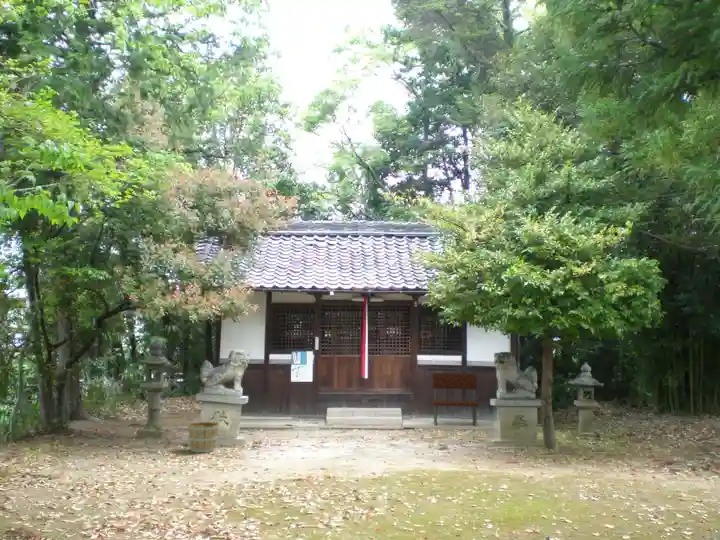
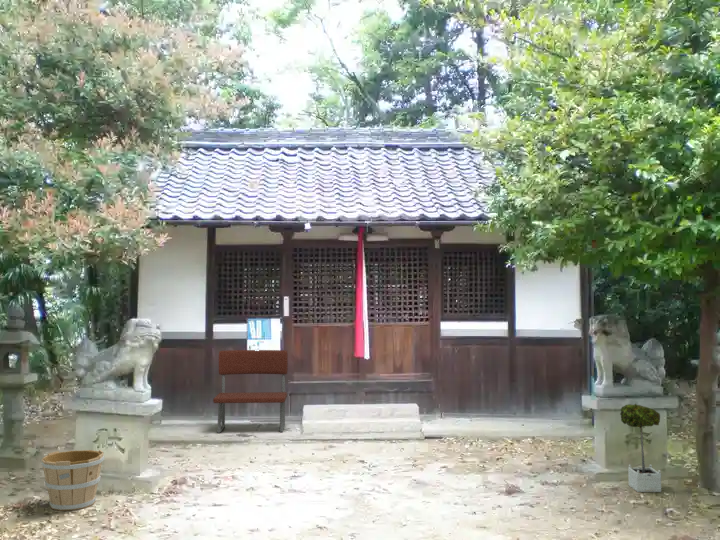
bench: present [433,373,479,426] -> present [213,350,288,433]
potted tree: none [508,402,530,452] -> present [620,404,661,492]

